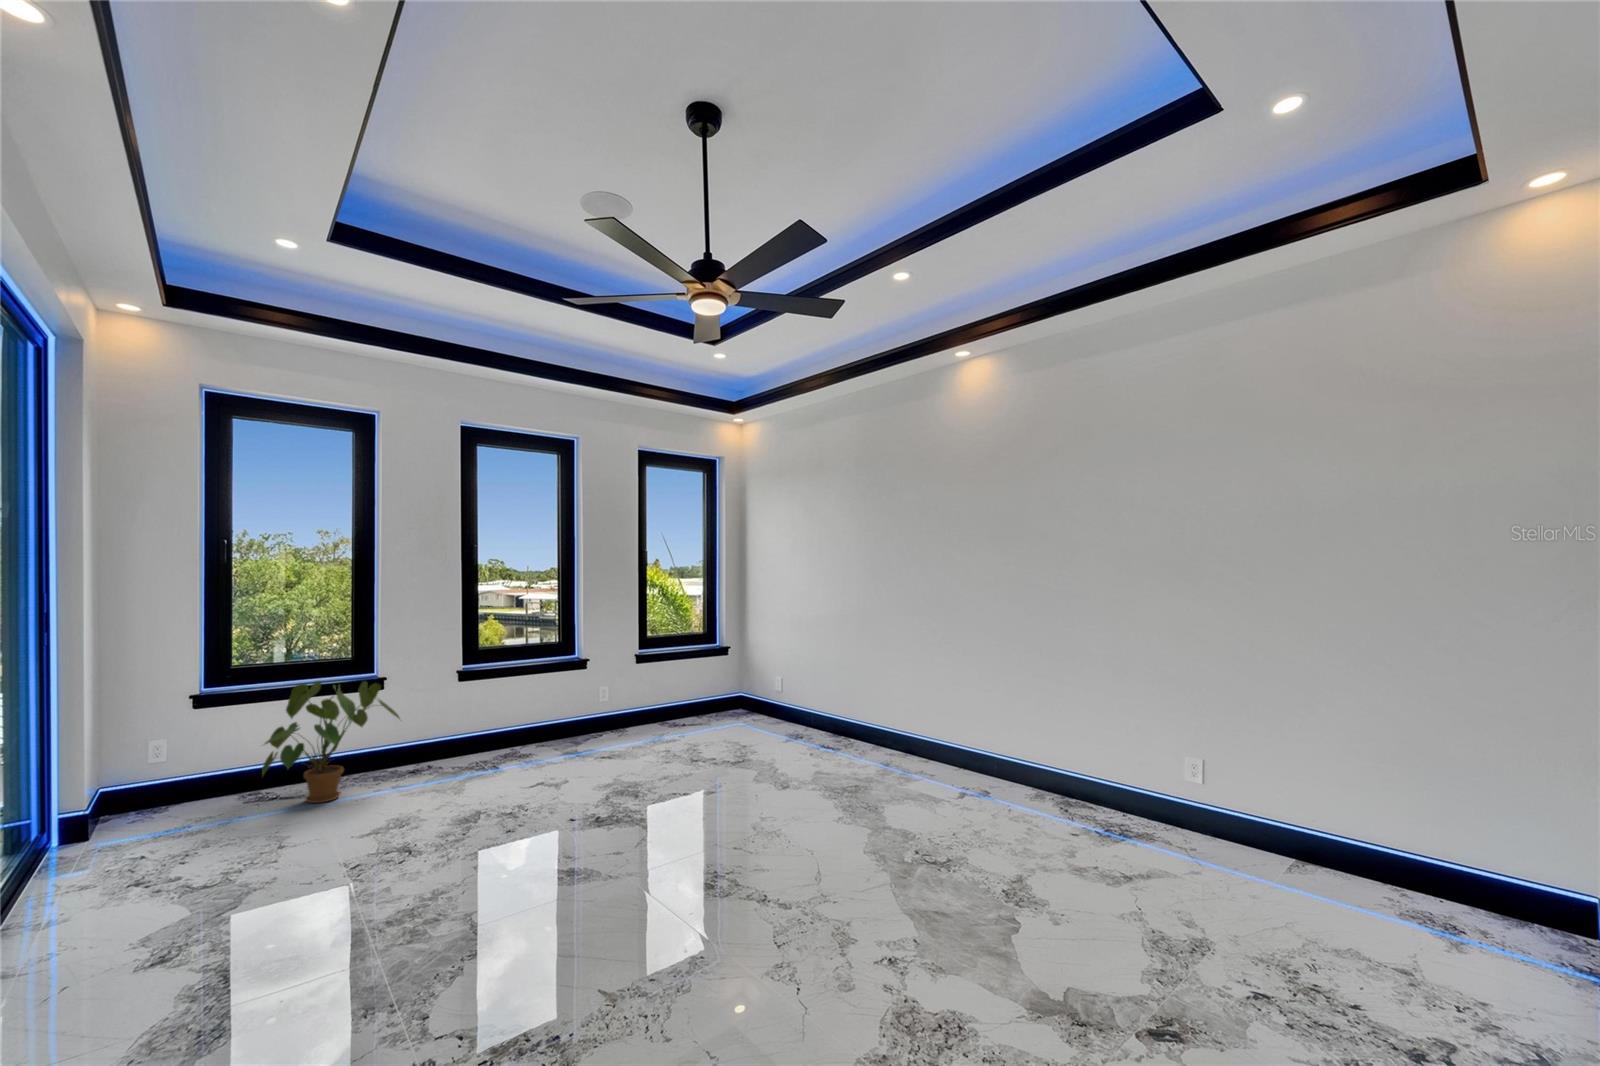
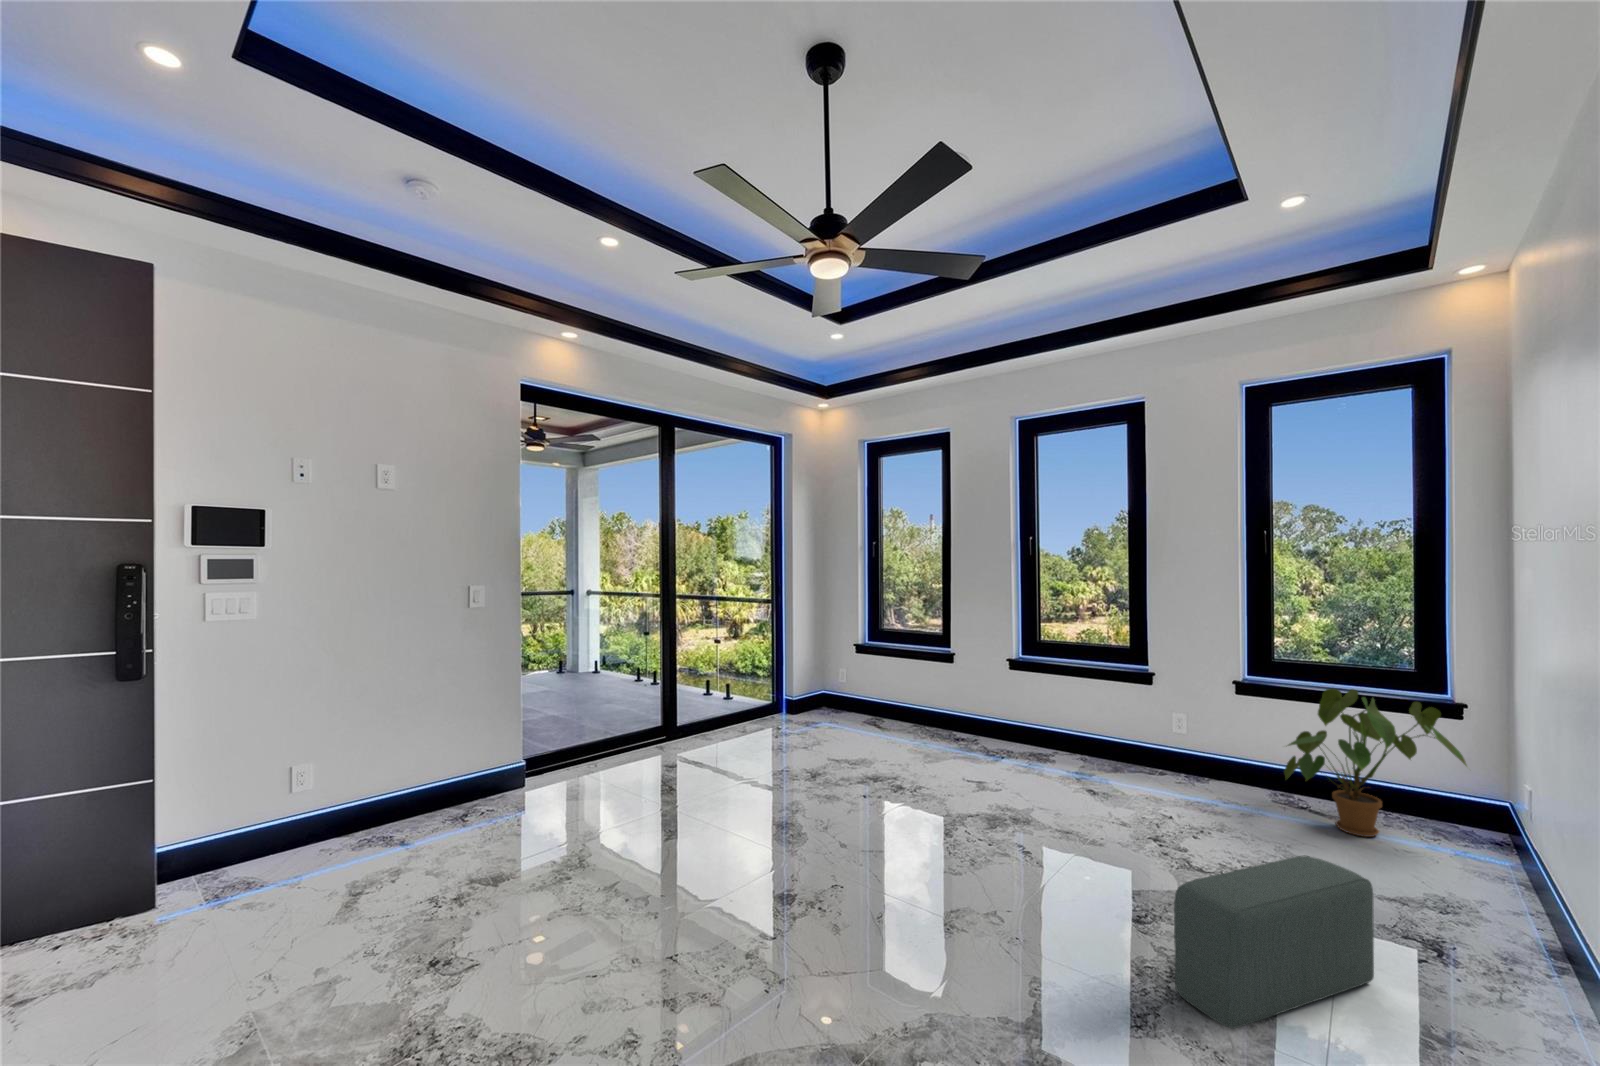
pouf: none [238,814,382,989] -> present [1174,855,1374,1029]

